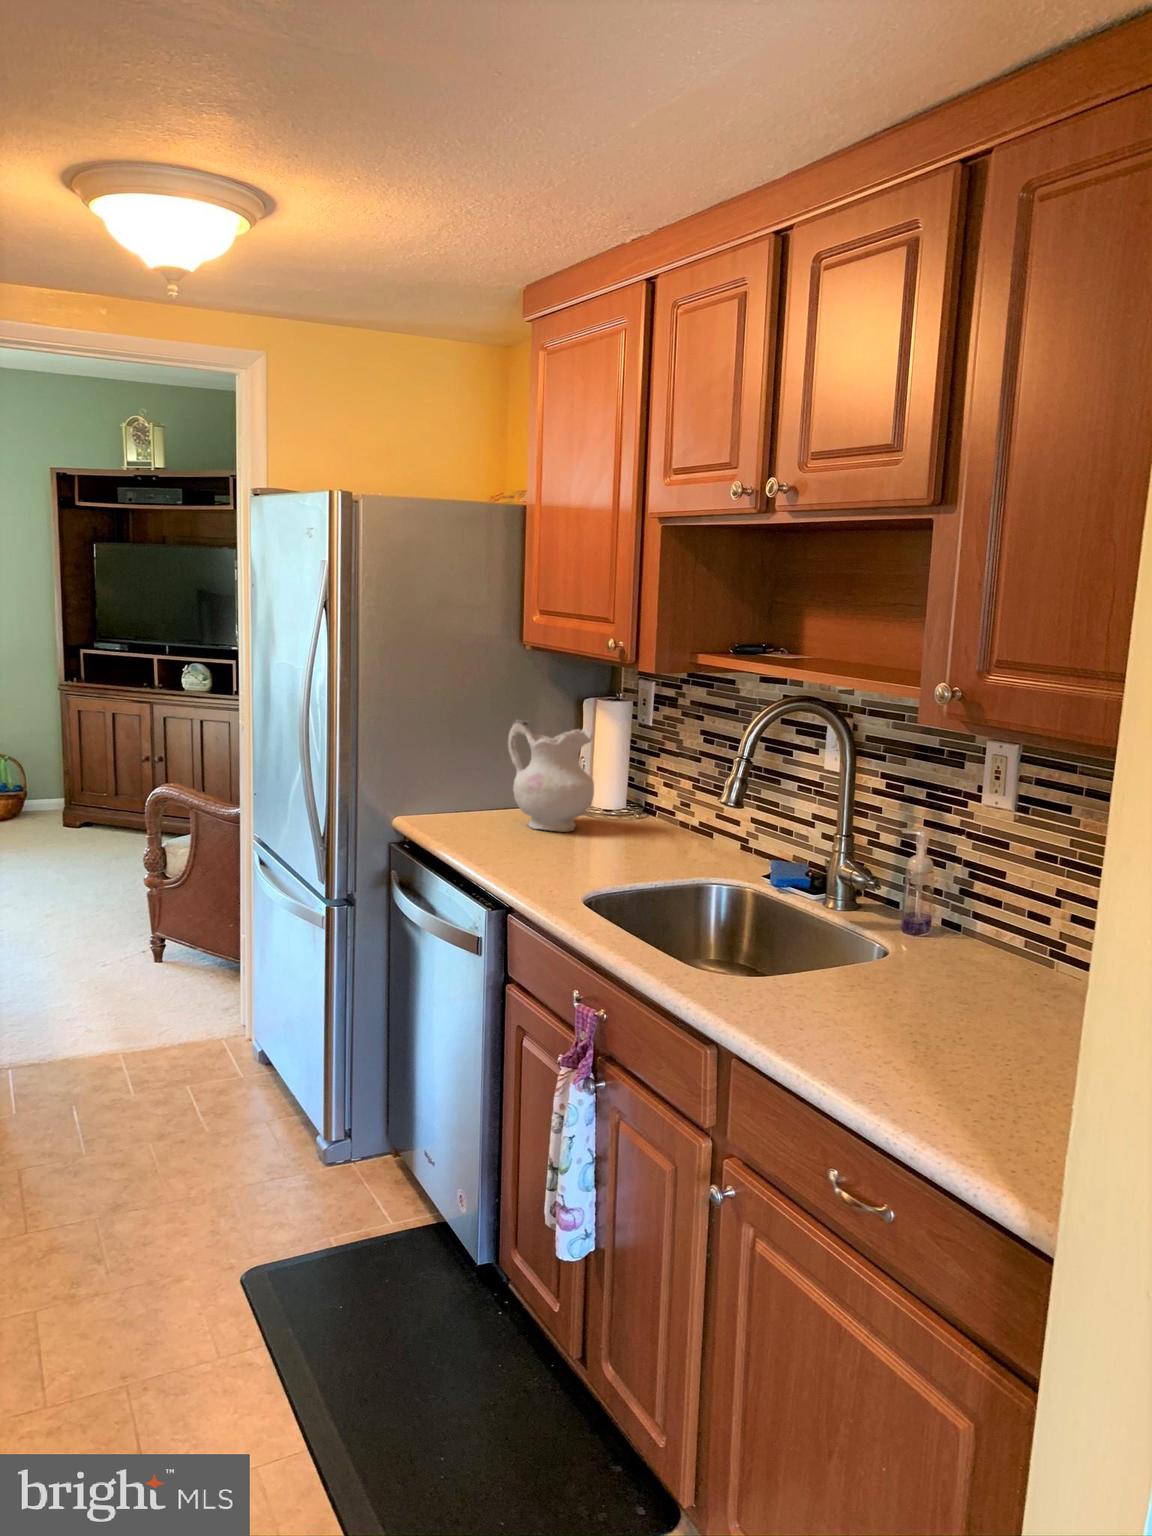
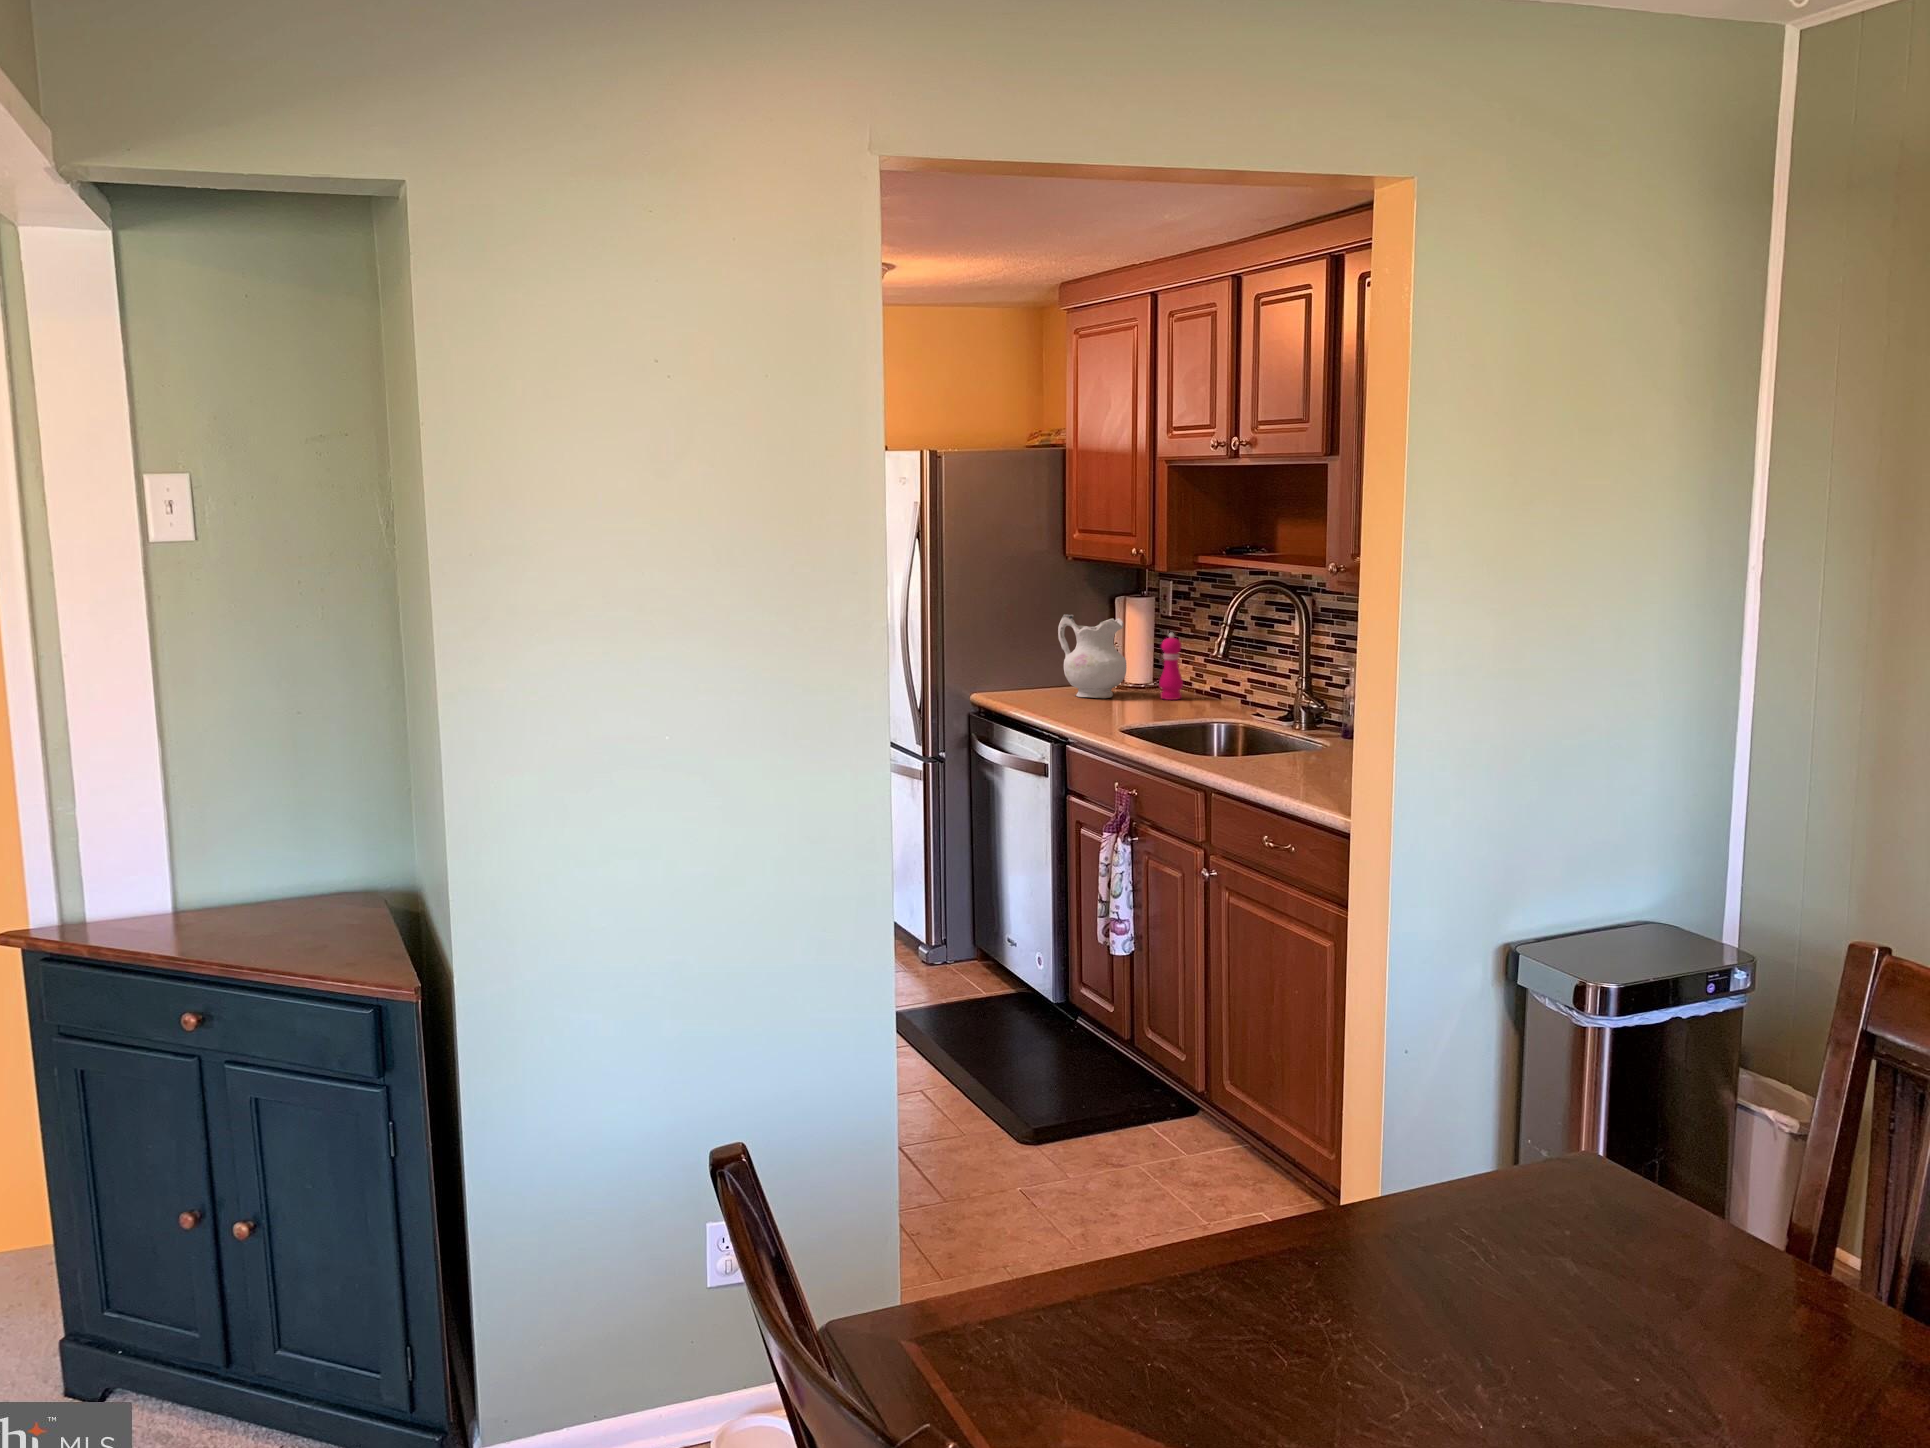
pepper mill: none [635,750,666,837] -> present [1159,633,1183,700]

